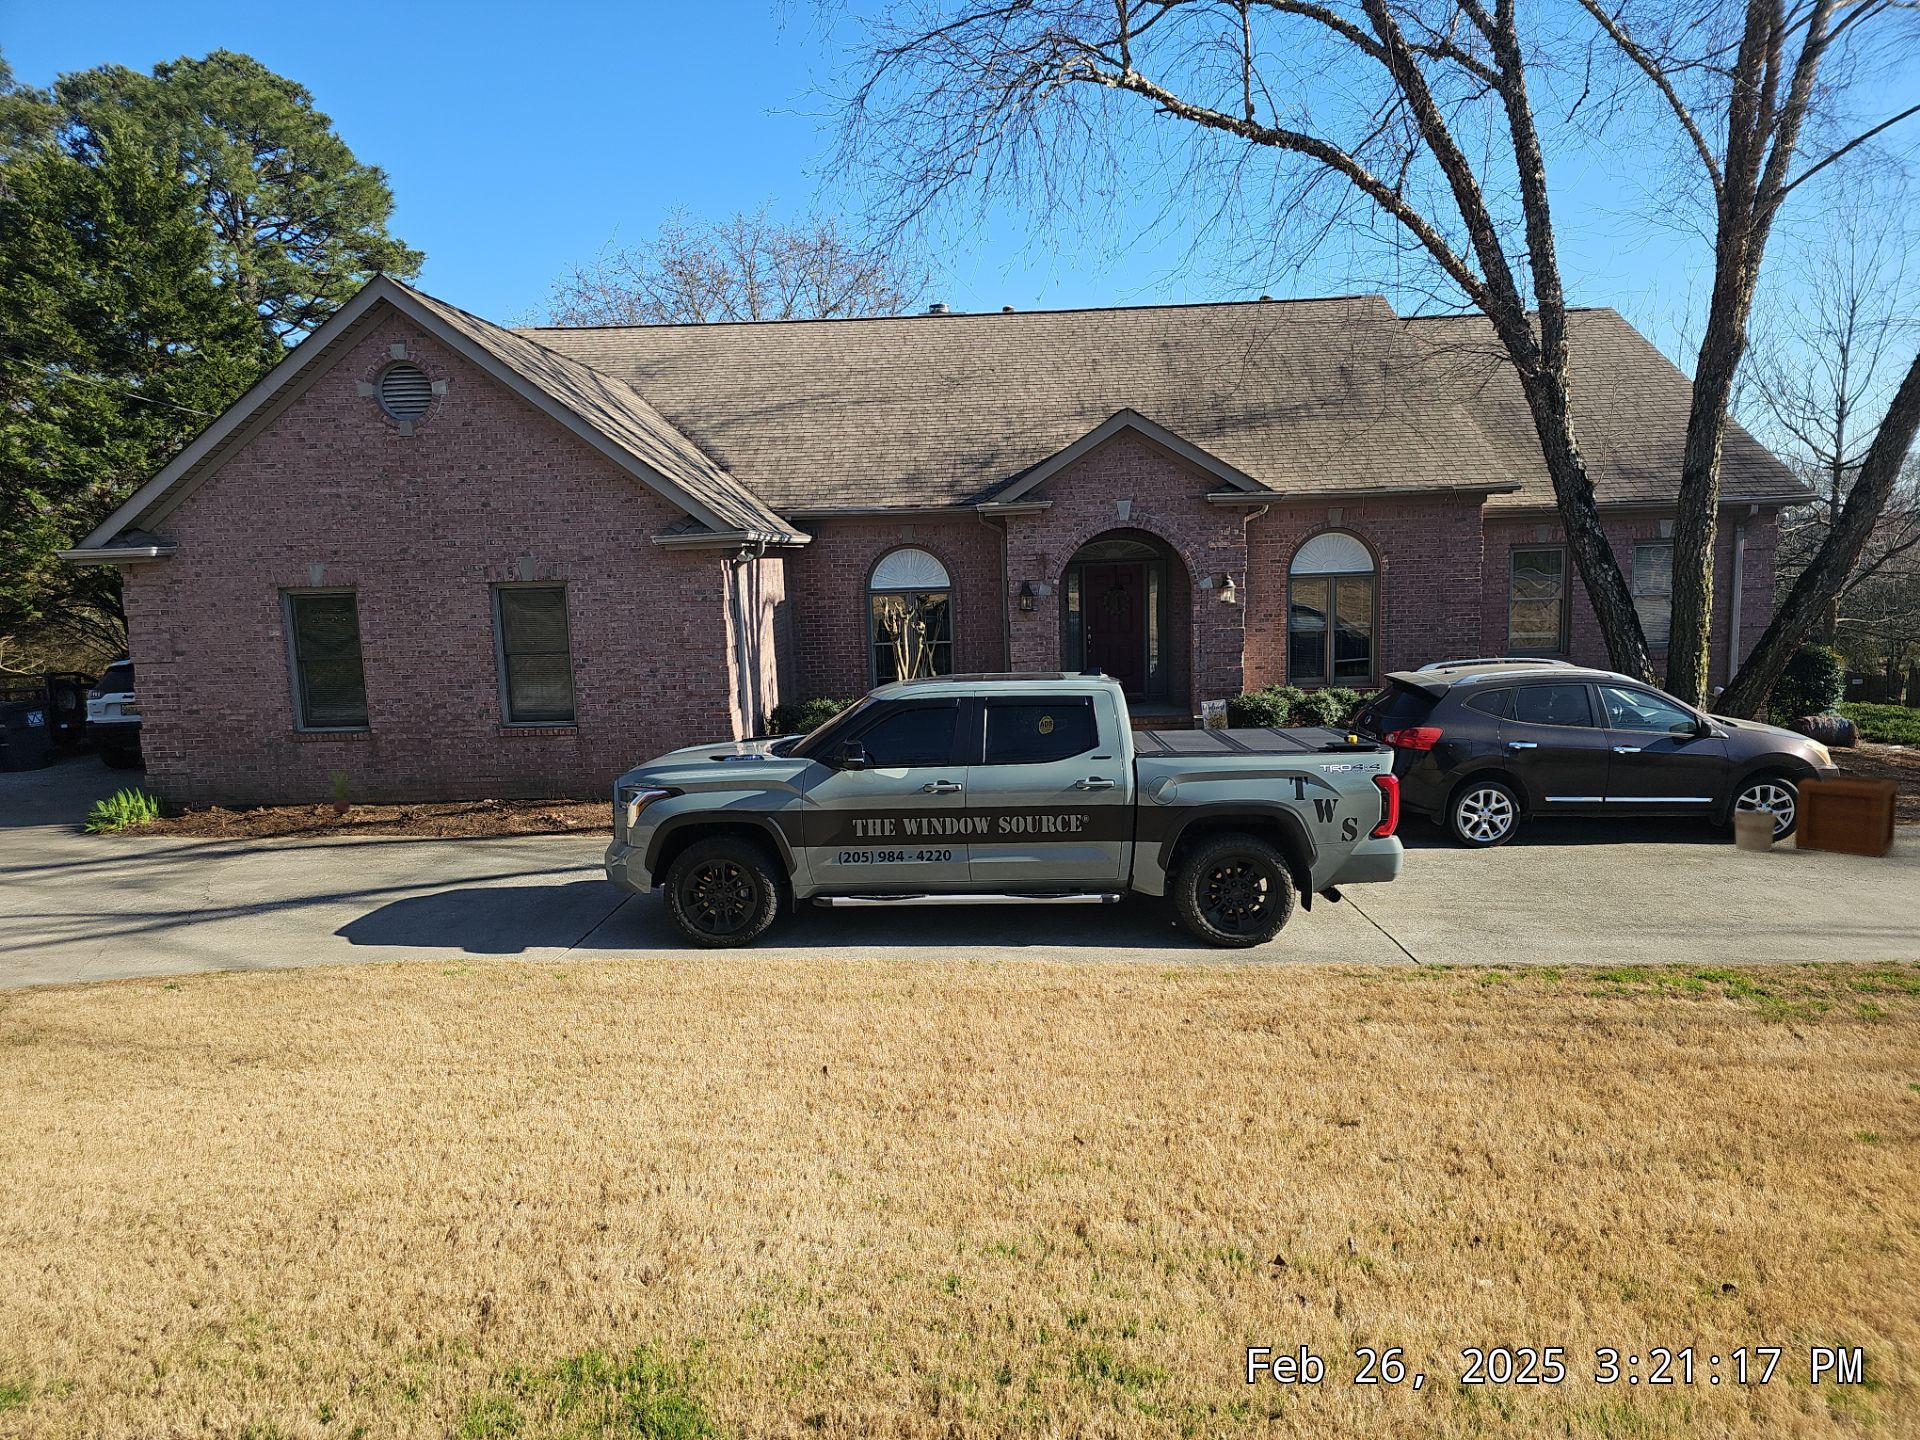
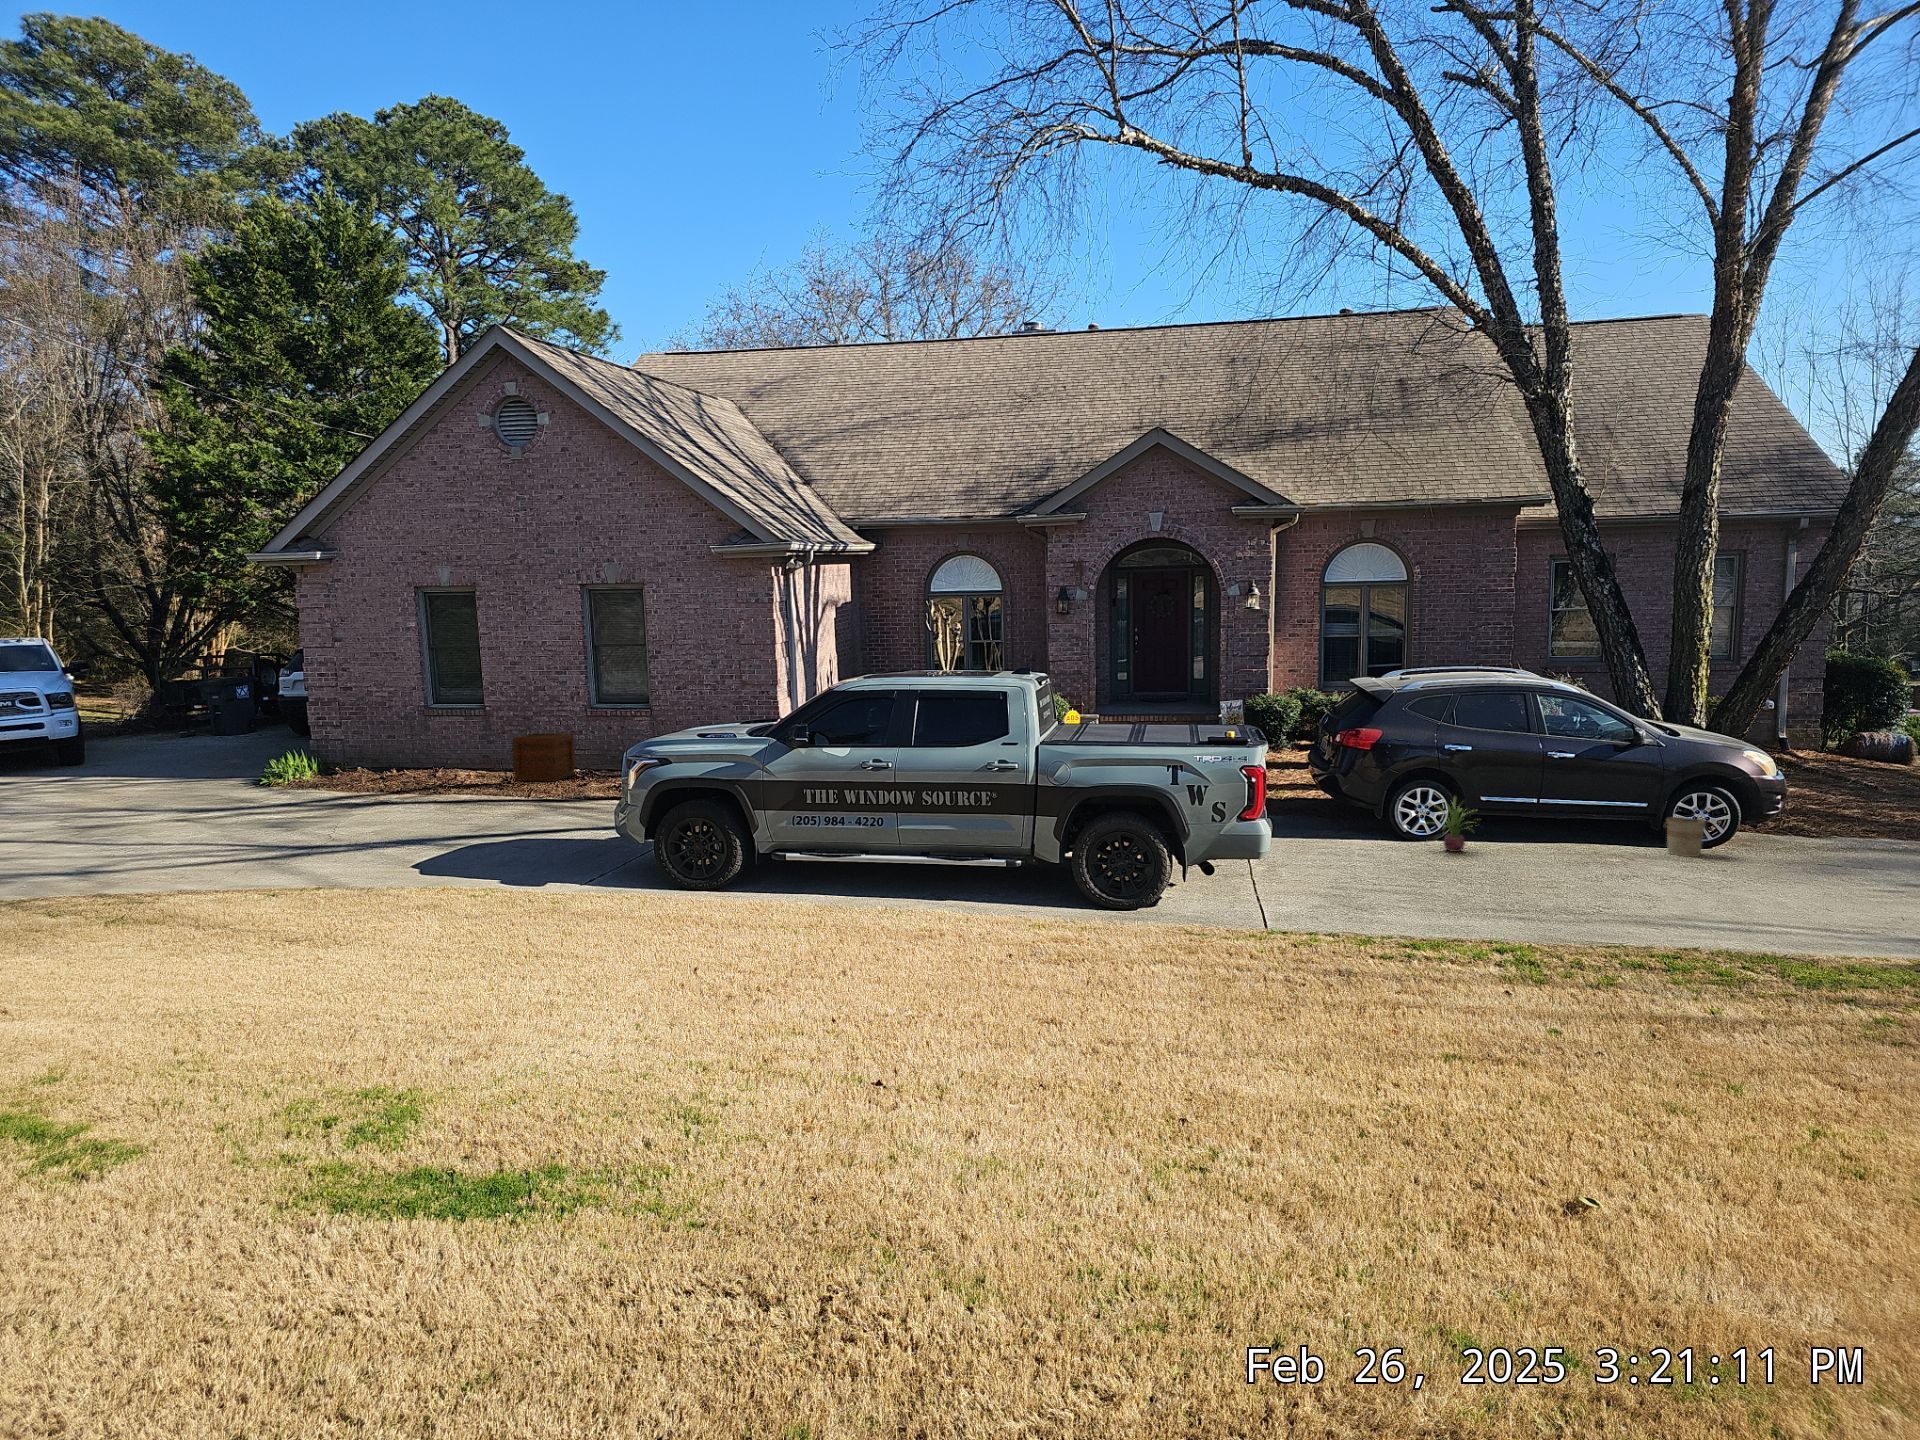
decorative plant: present [328,772,350,814] -> present [1443,797,1468,852]
wooden crate: present [1794,776,1898,857] -> present [512,733,575,782]

